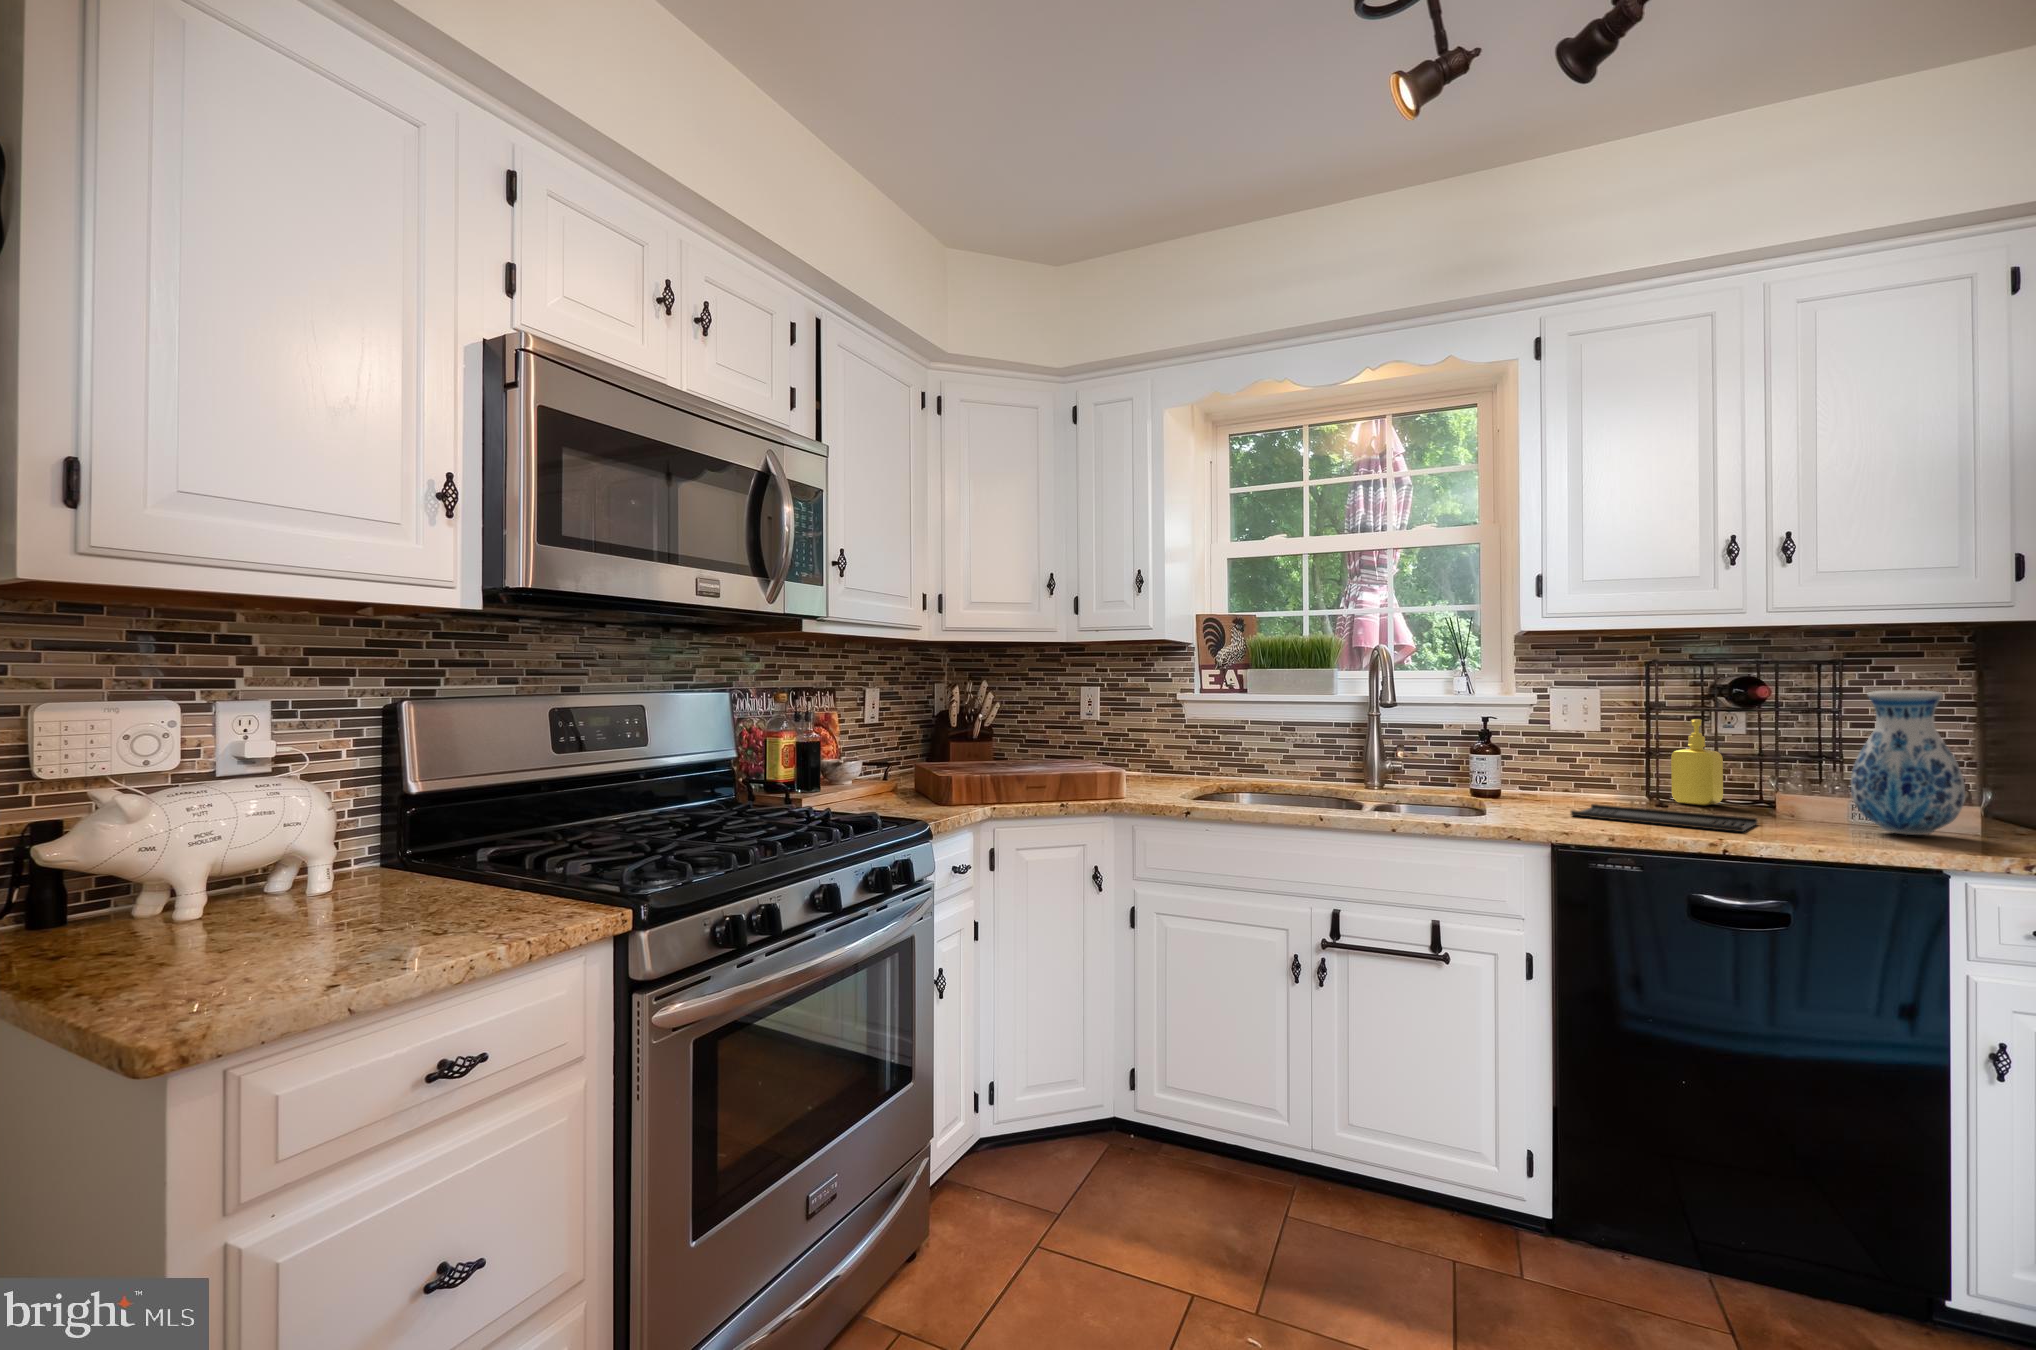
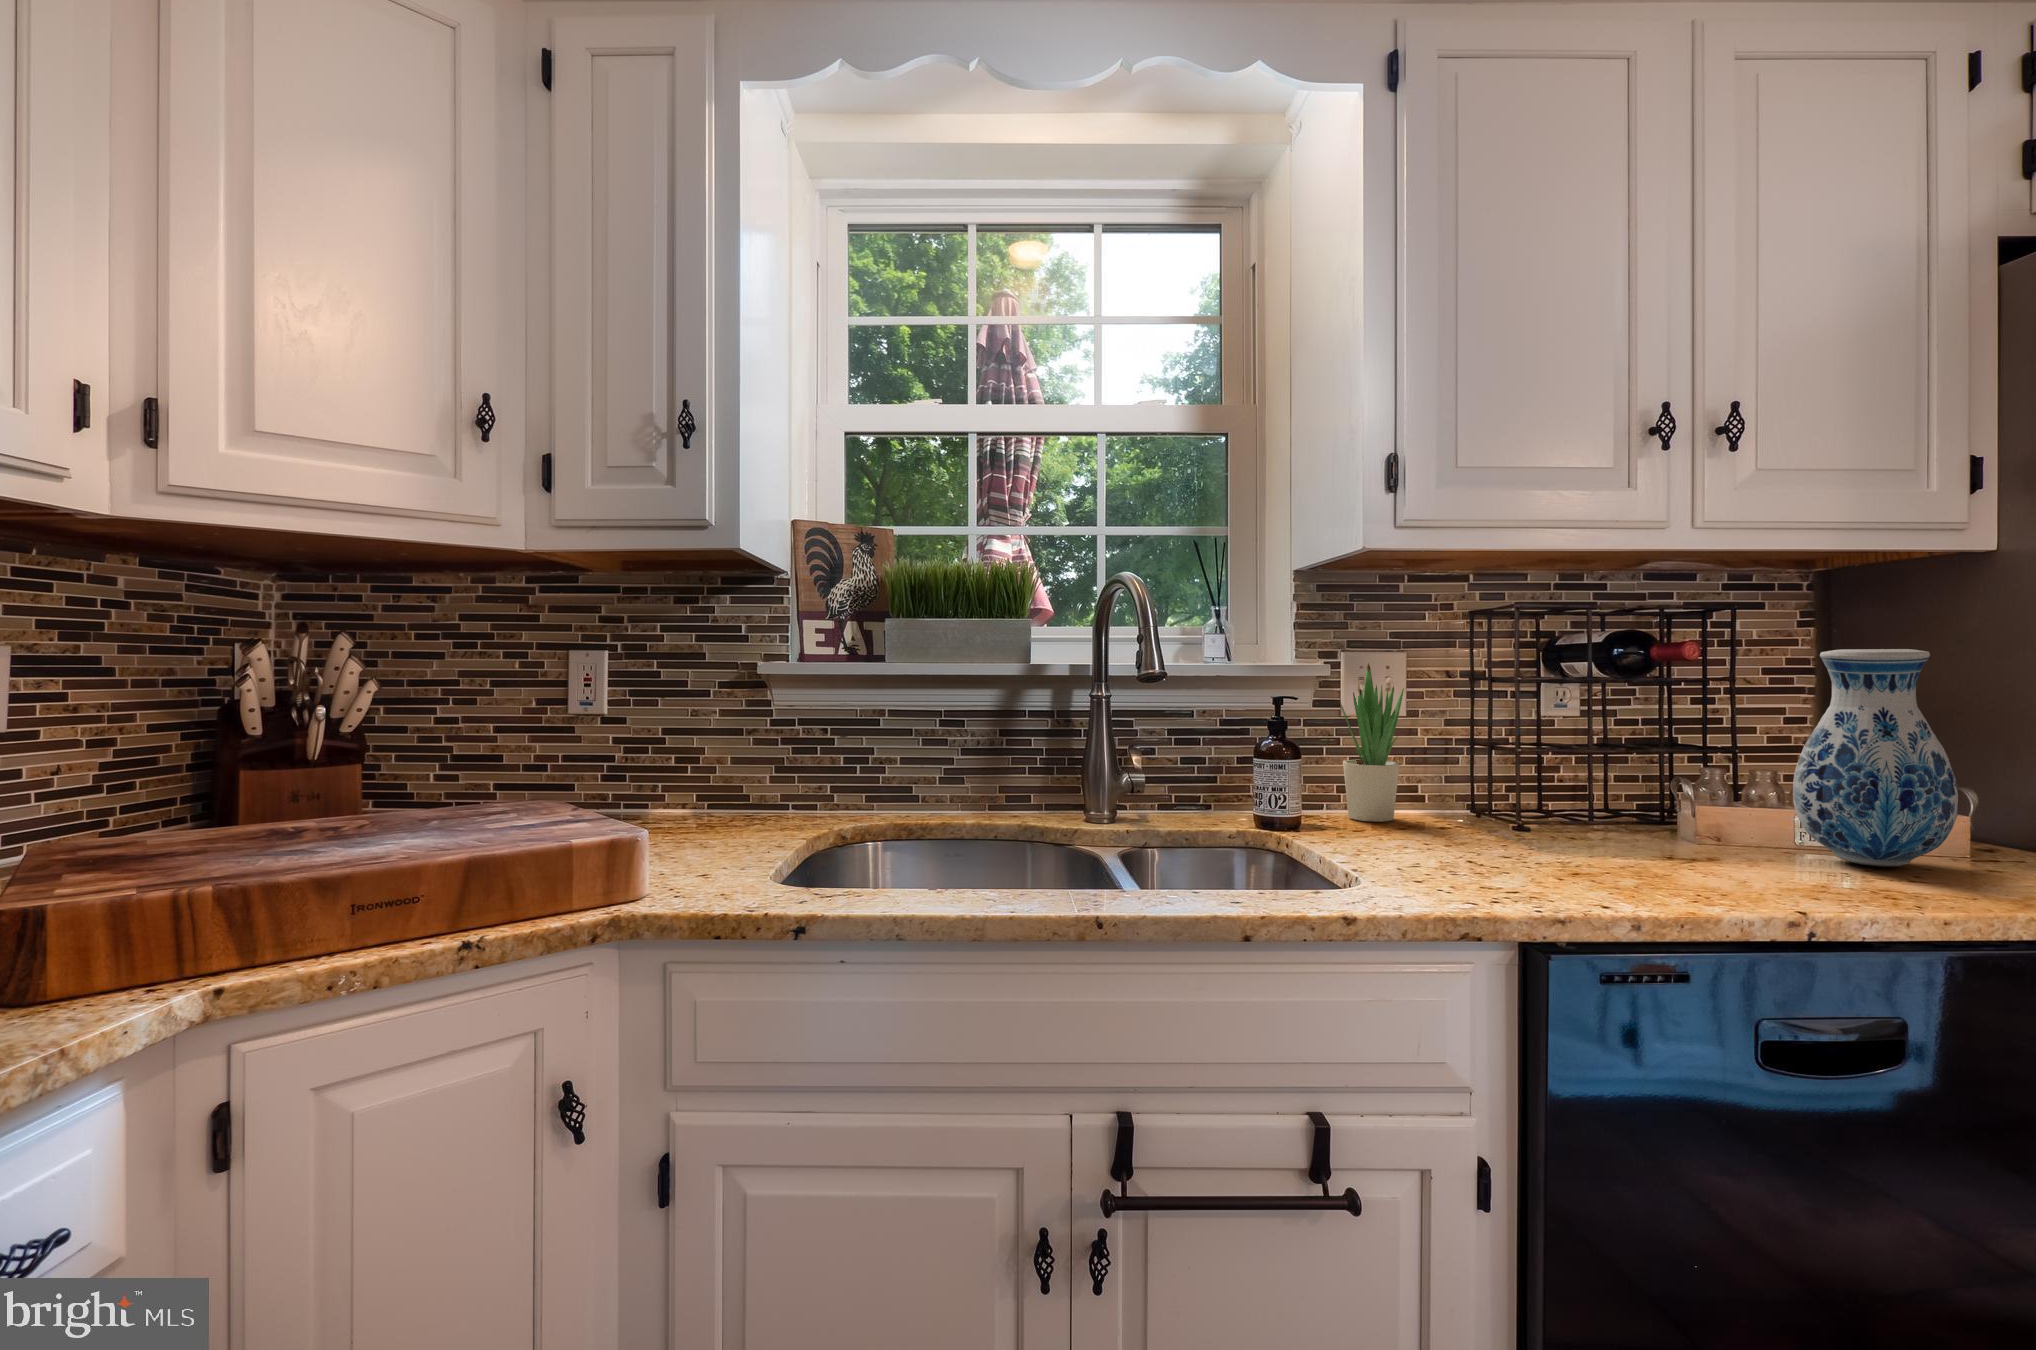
potted plant: none [1551,696,1600,800] -> present [1340,663,1404,822]
soap dispenser: present [1671,719,1723,805] -> none [1494,696,1557,821]
tray: present [1571,804,1757,832] -> none [1432,833,1712,882]

